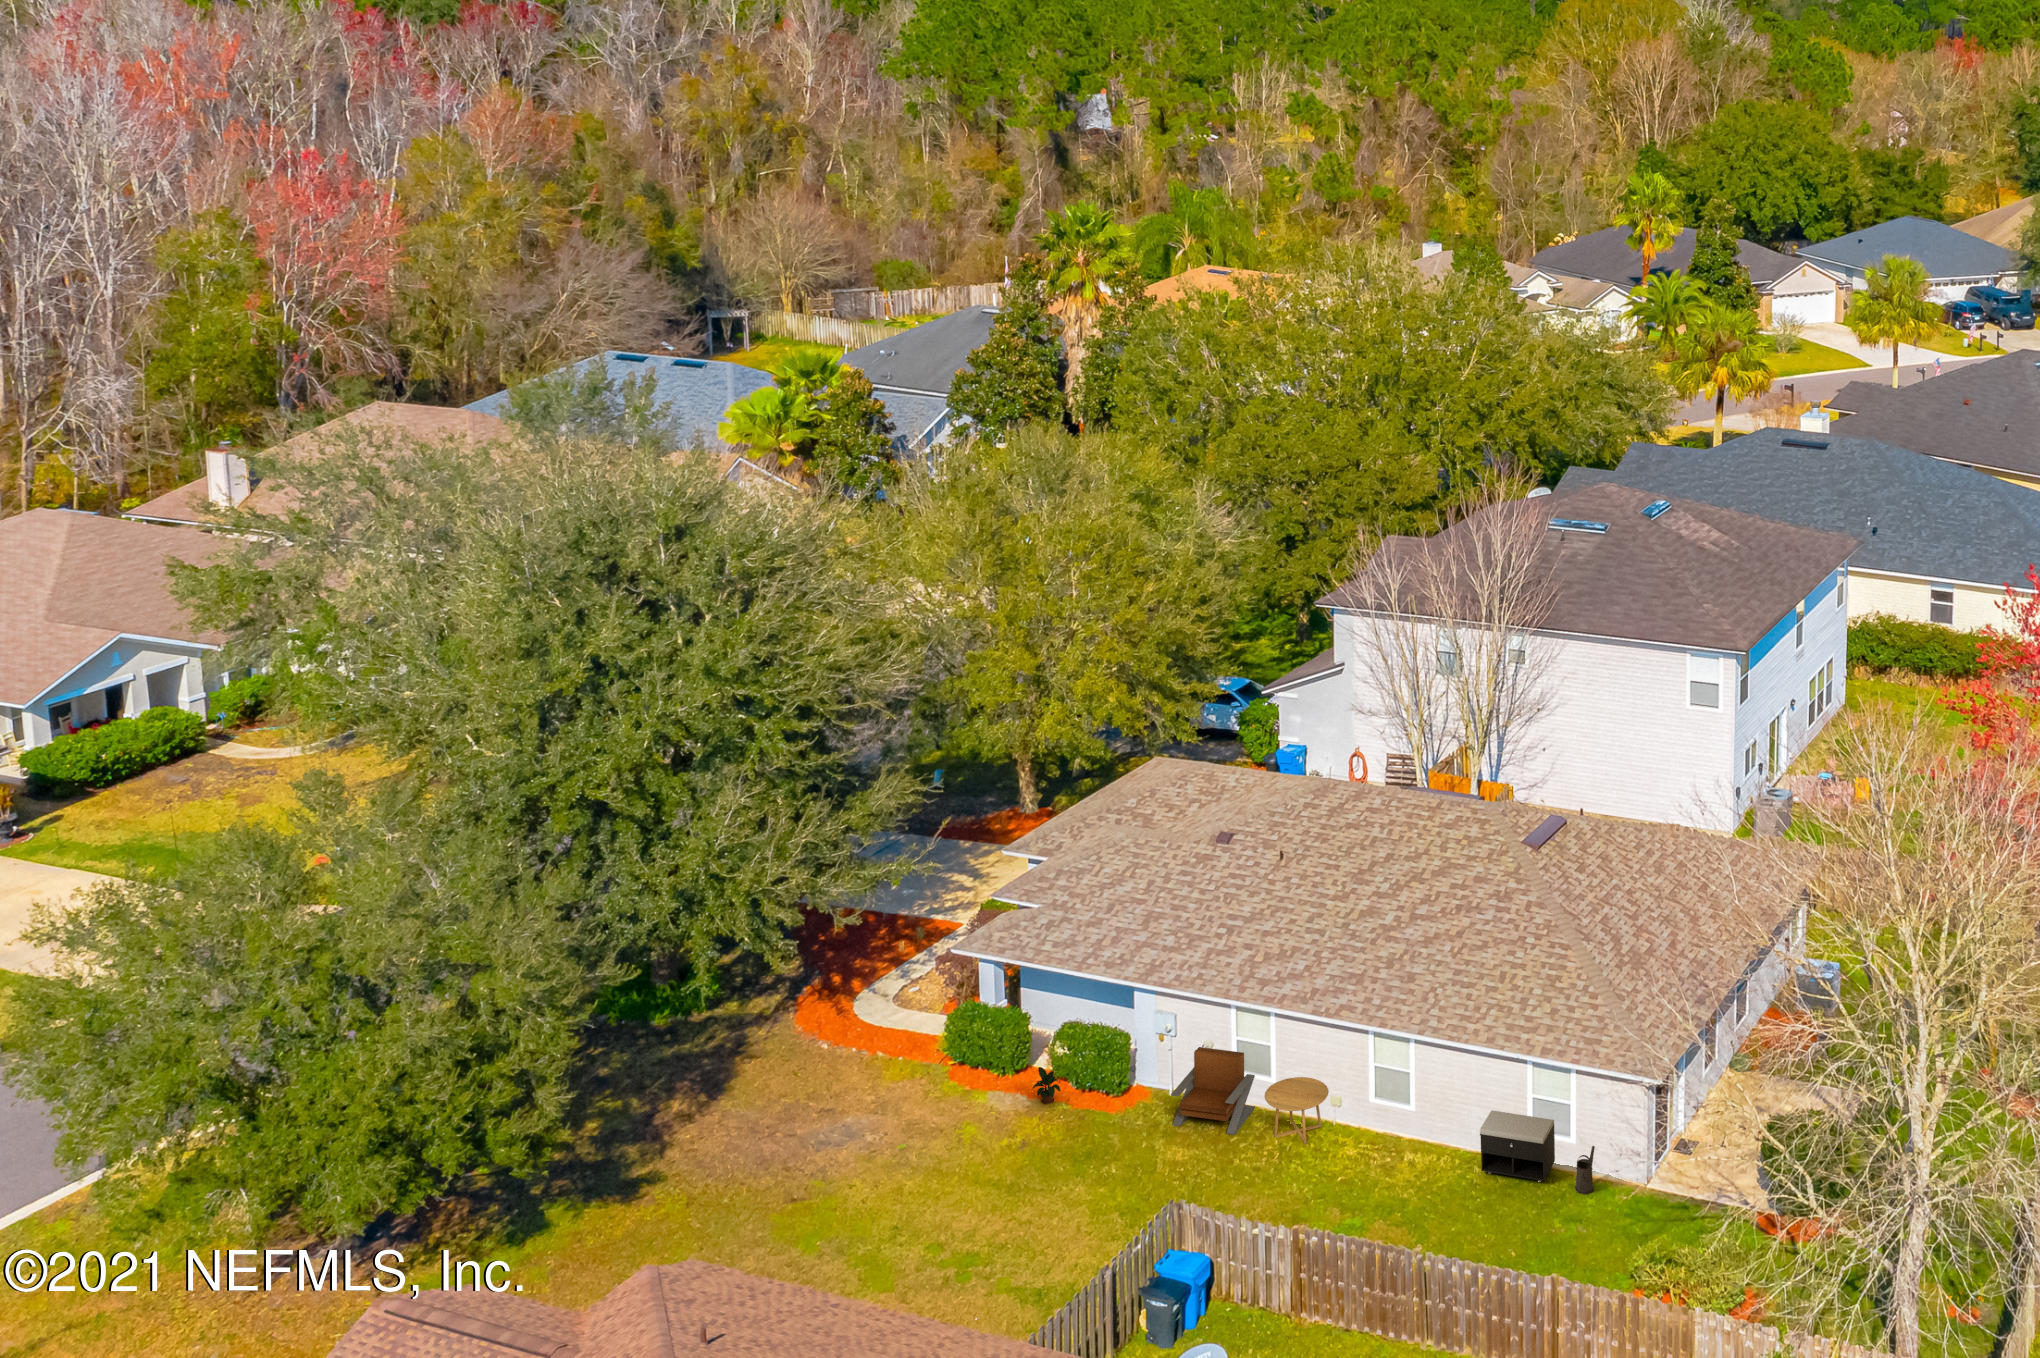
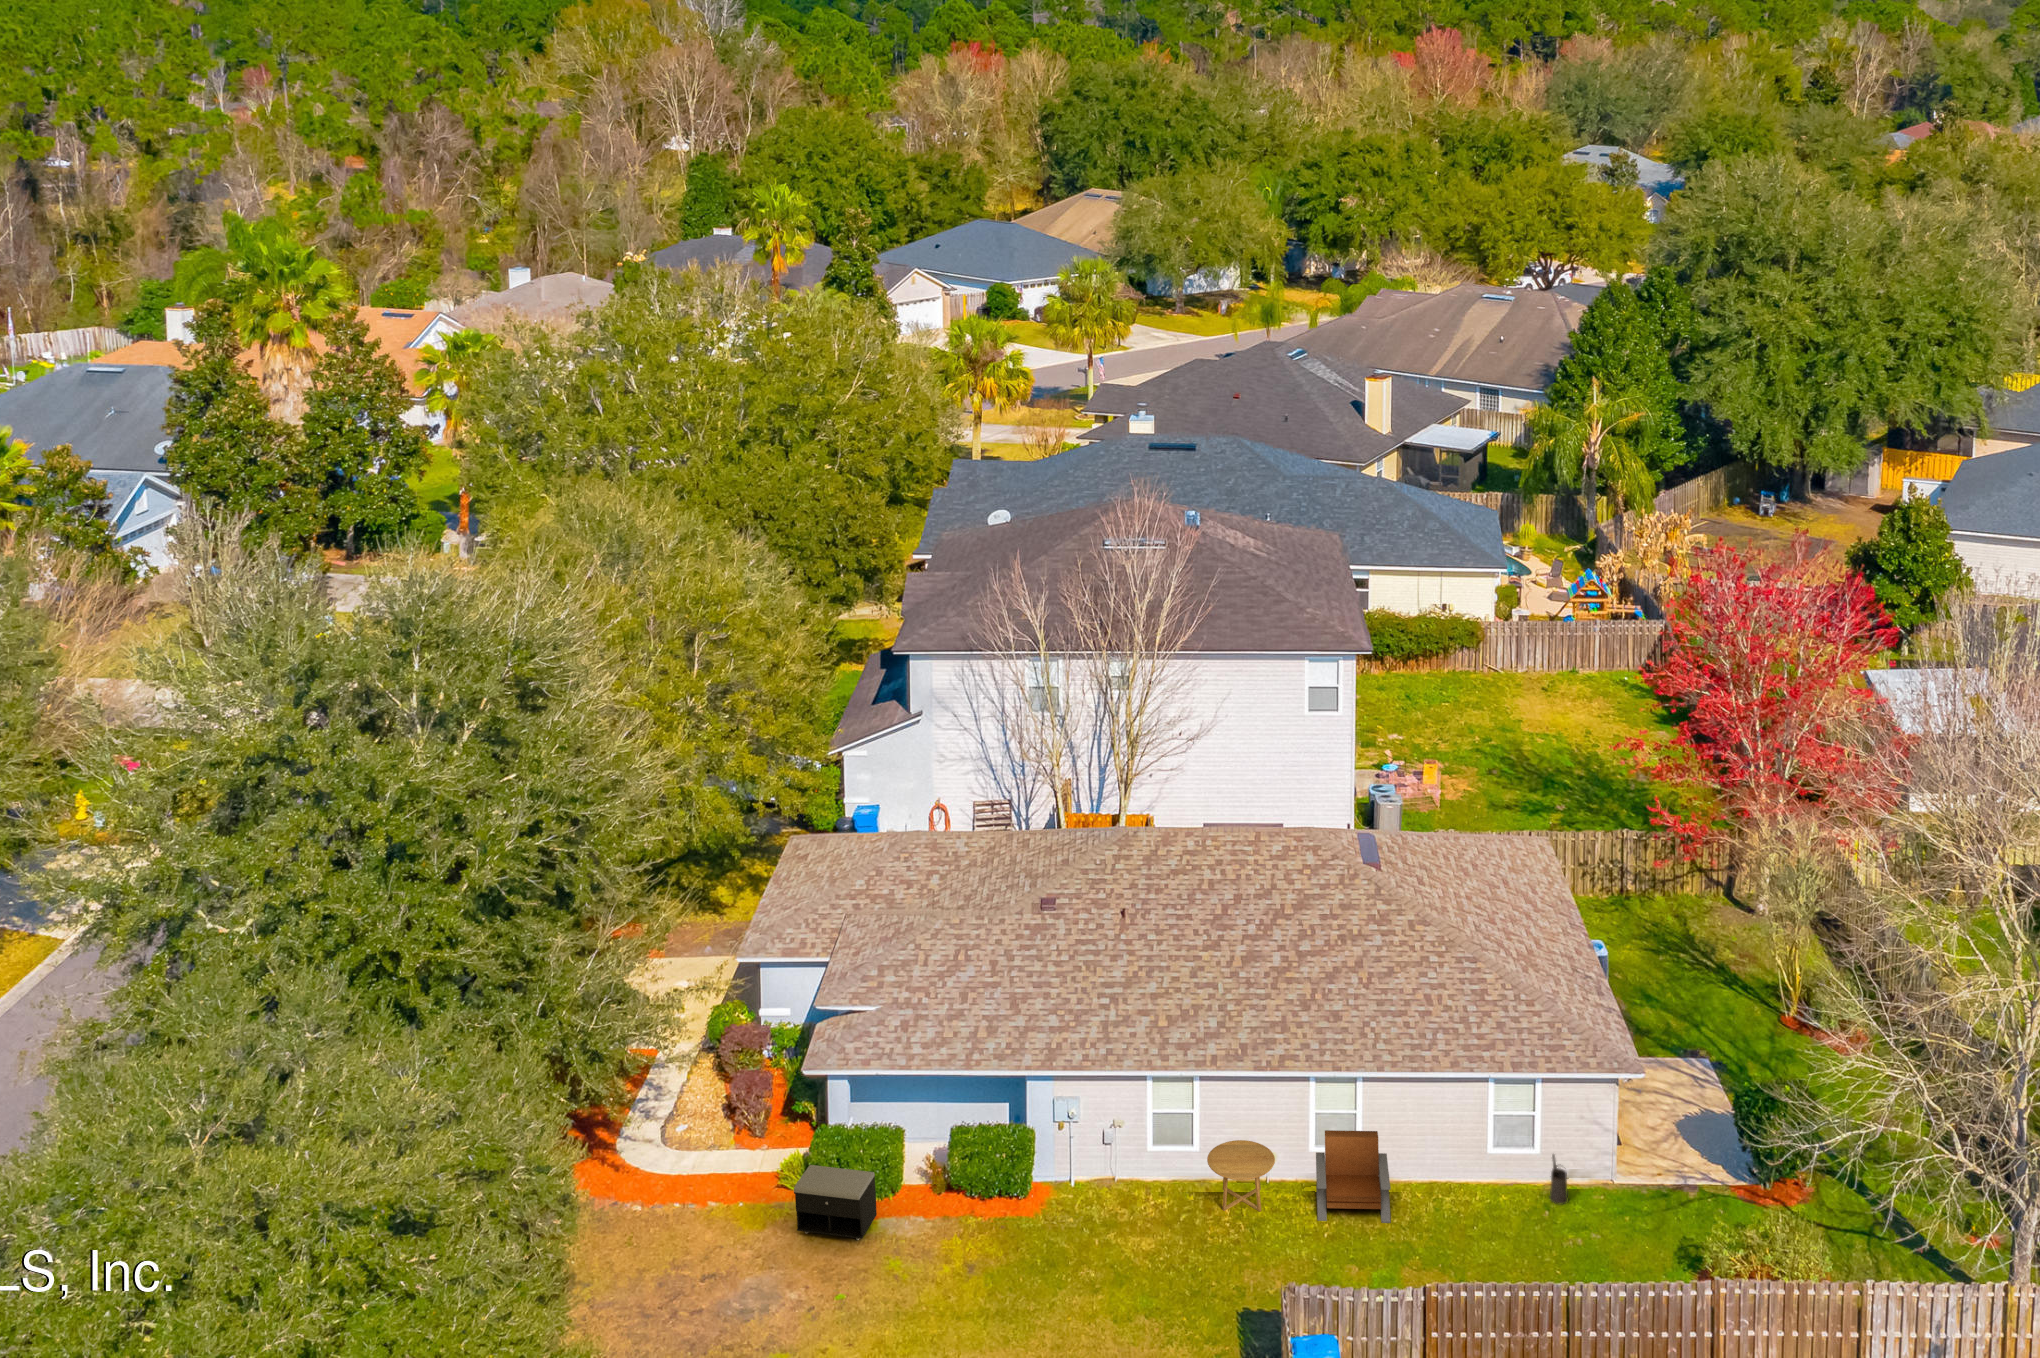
lounge chair: present [1171,1047,1255,1135] -> present [1316,1130,1391,1223]
potted plant: present [1033,1067,1060,1104] -> none [937,1186,970,1226]
storage bench: present [1480,1110,1555,1182] -> present [794,1165,877,1240]

